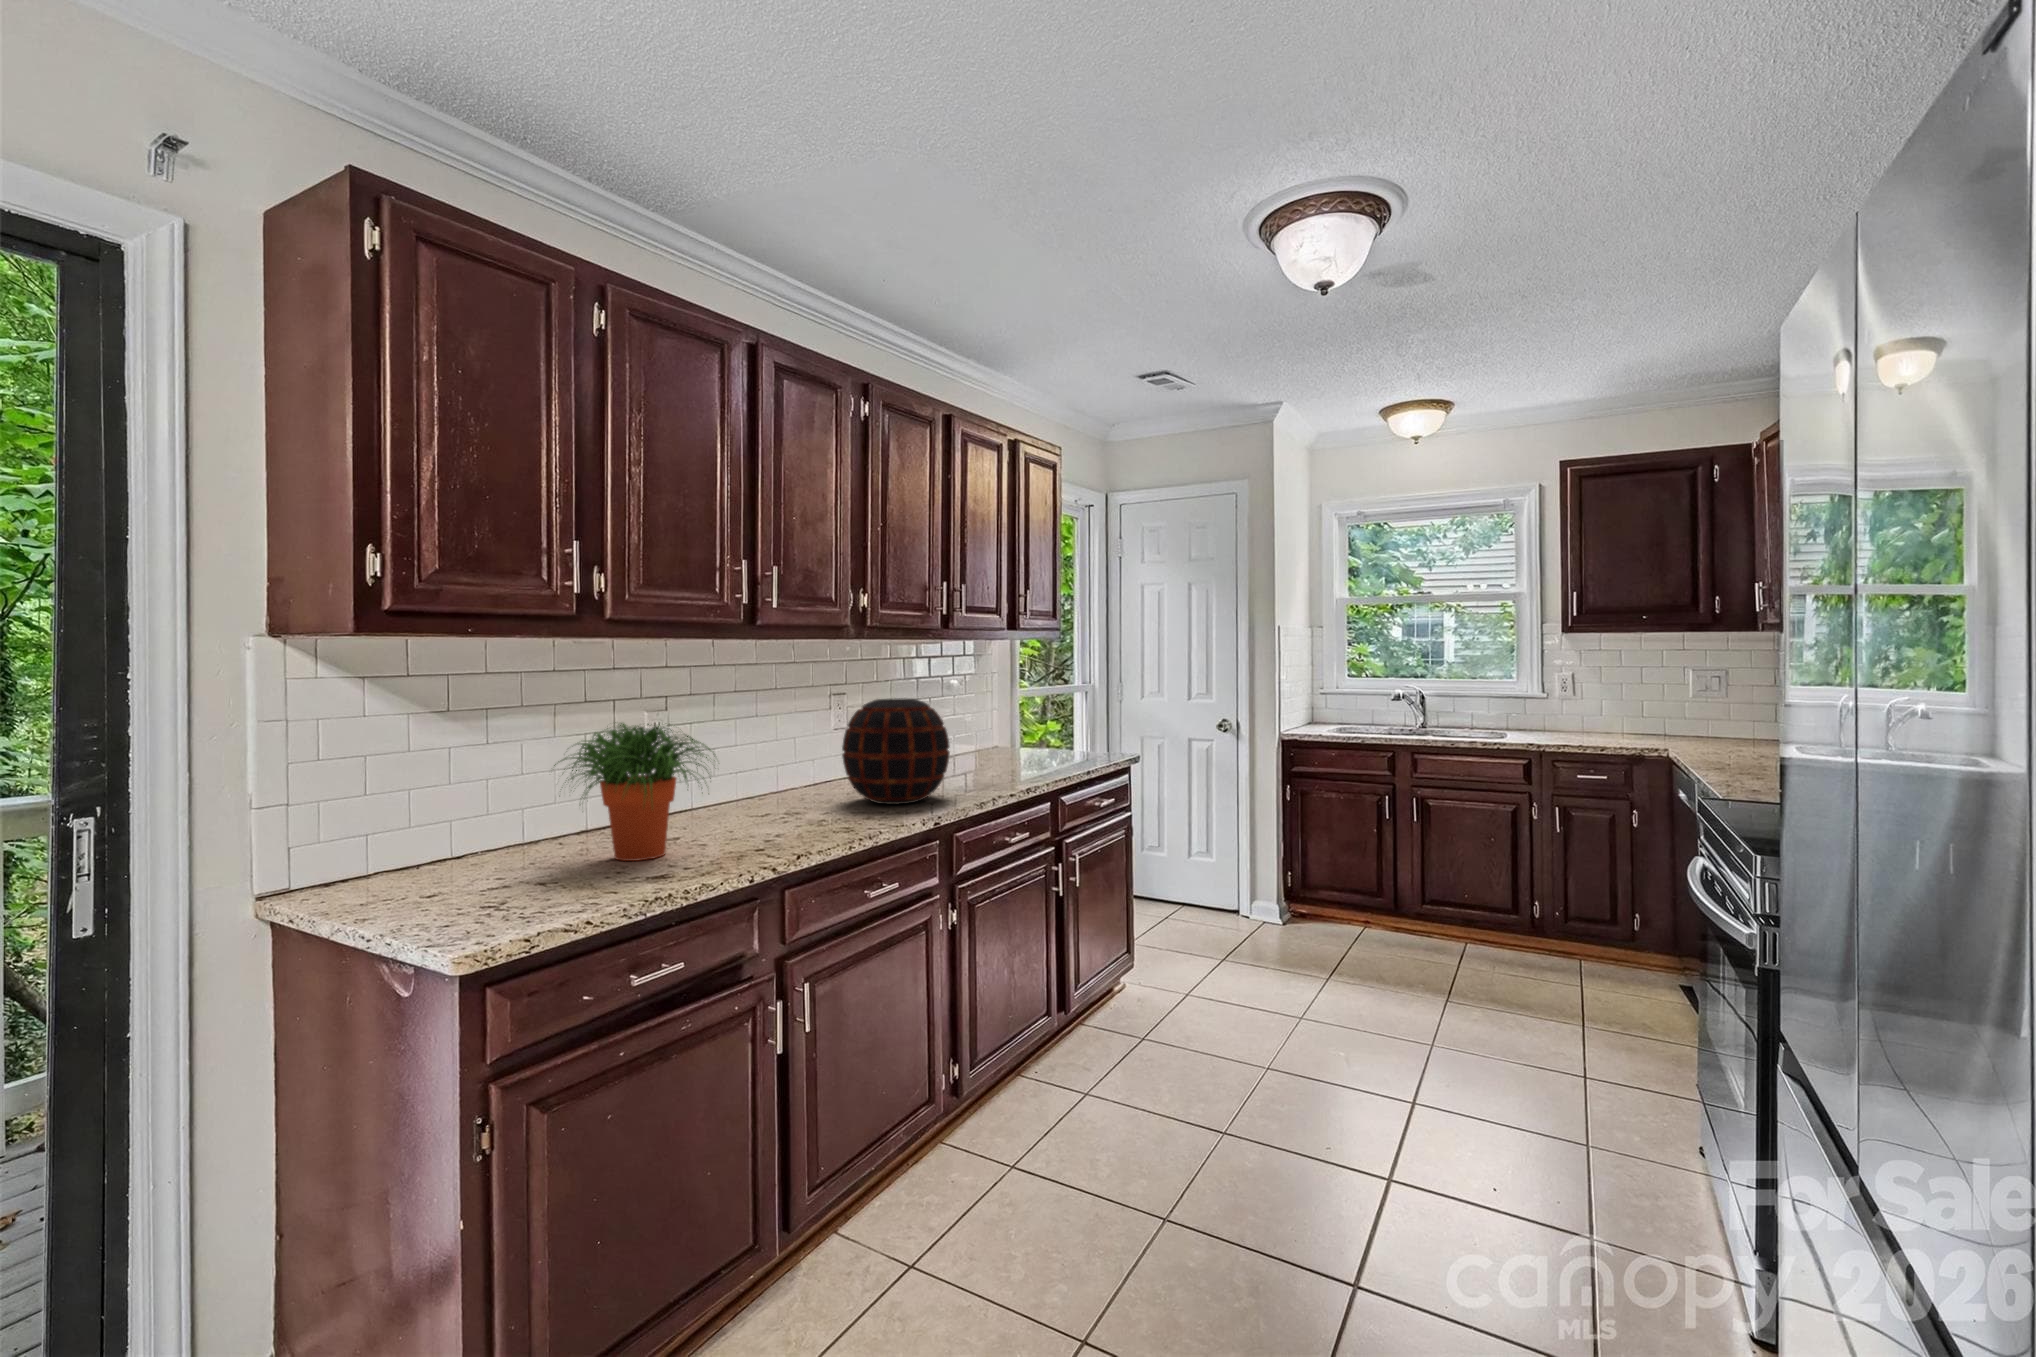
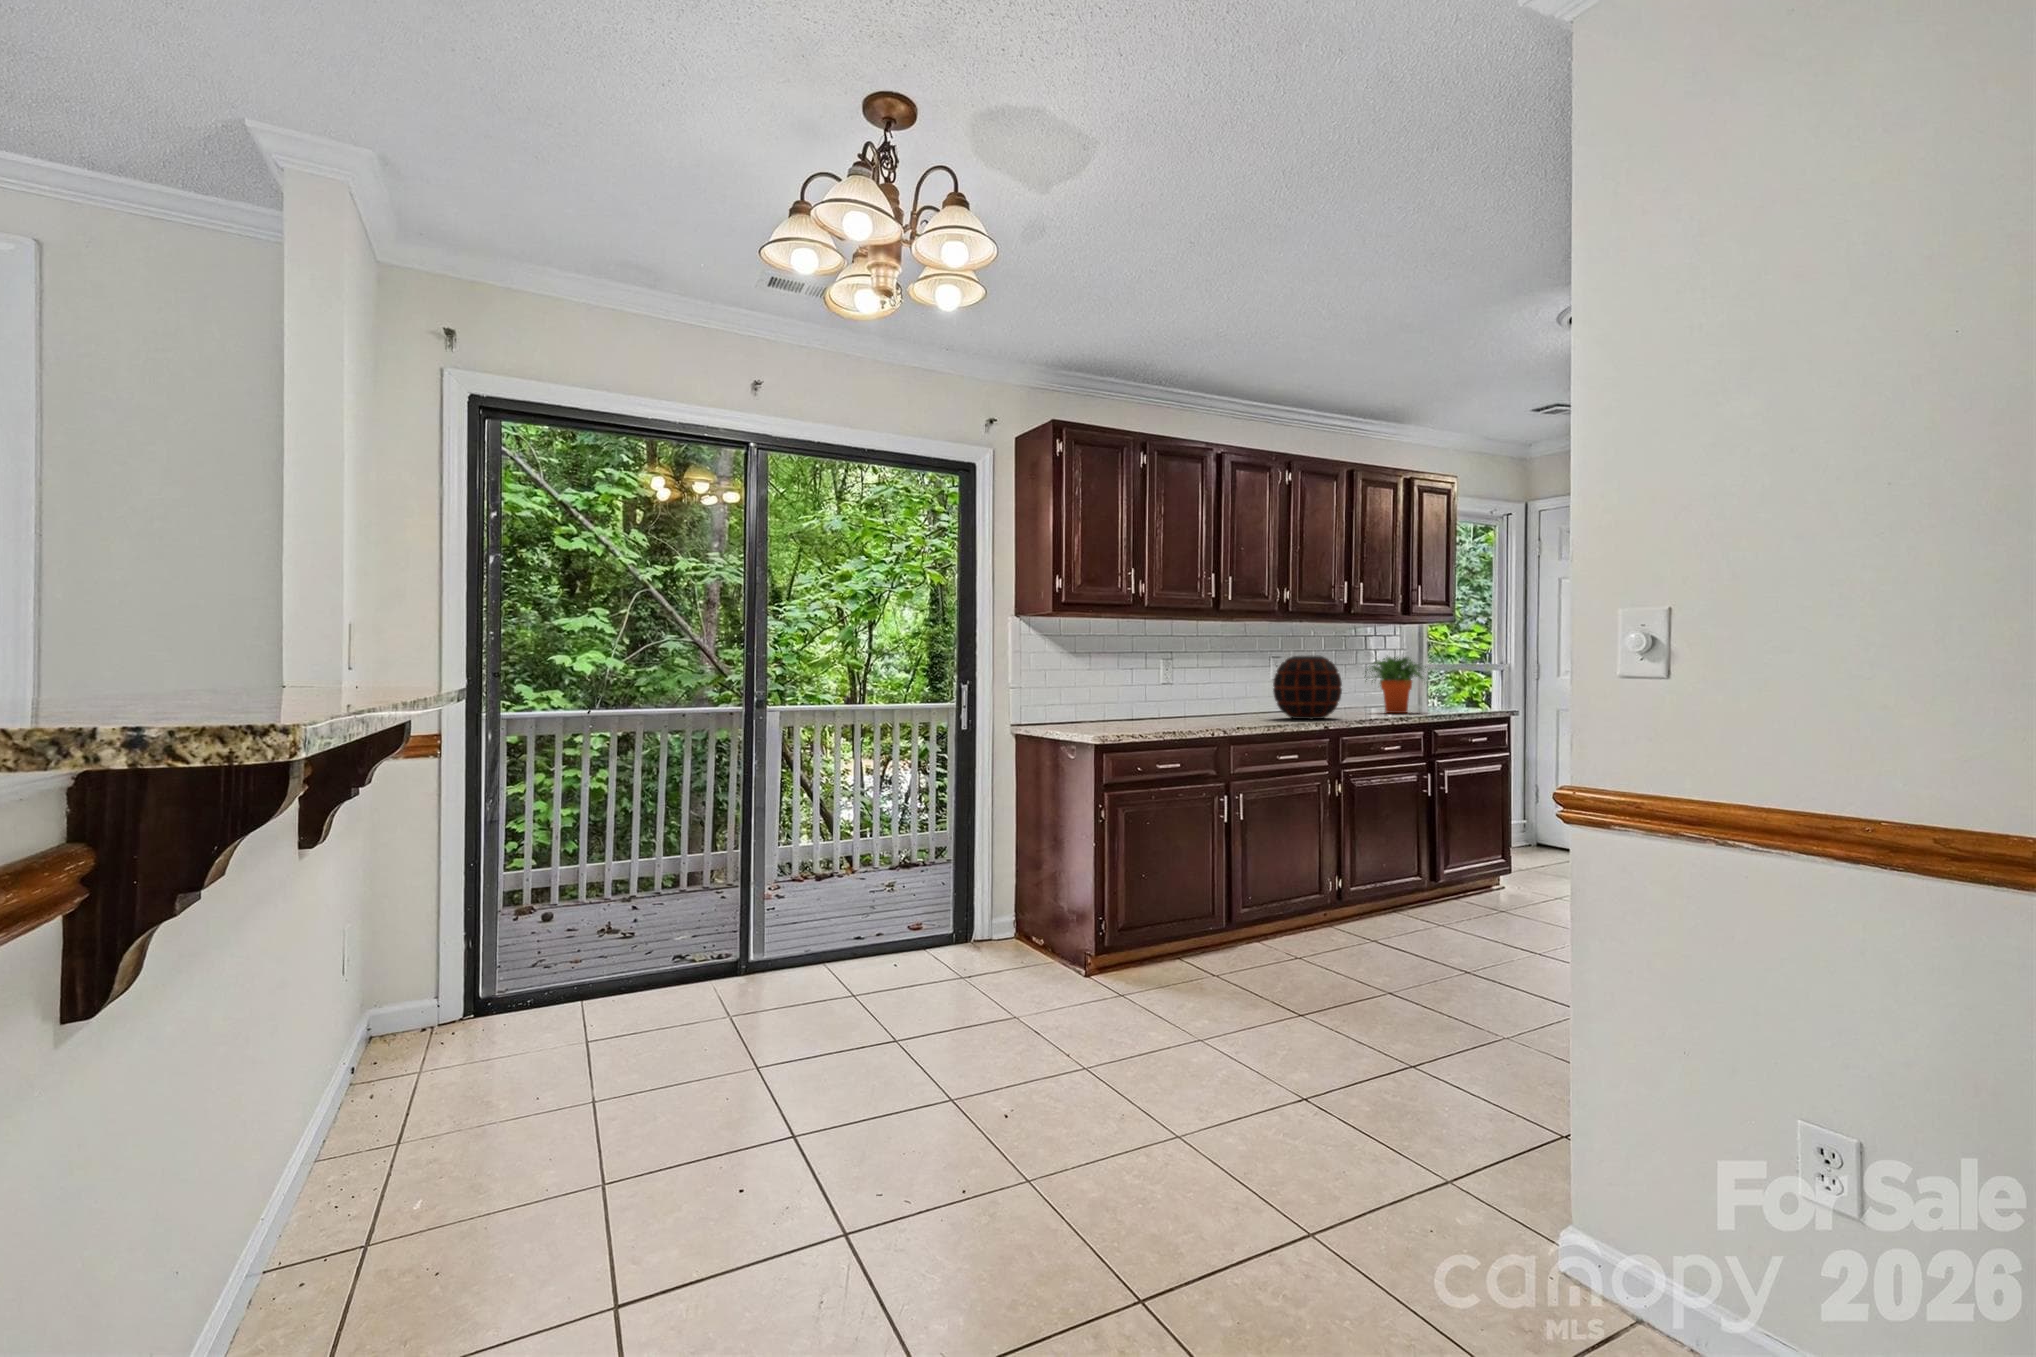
potted plant: present [554,723,711,861] -> present [1365,657,1426,713]

